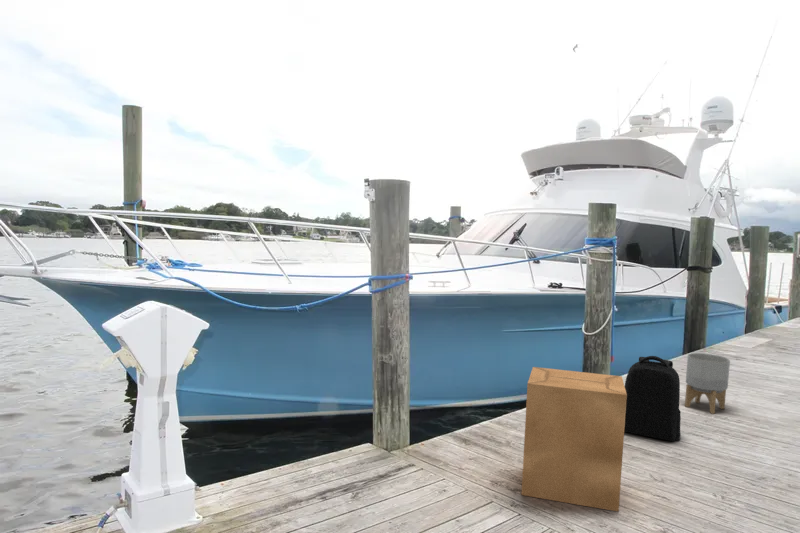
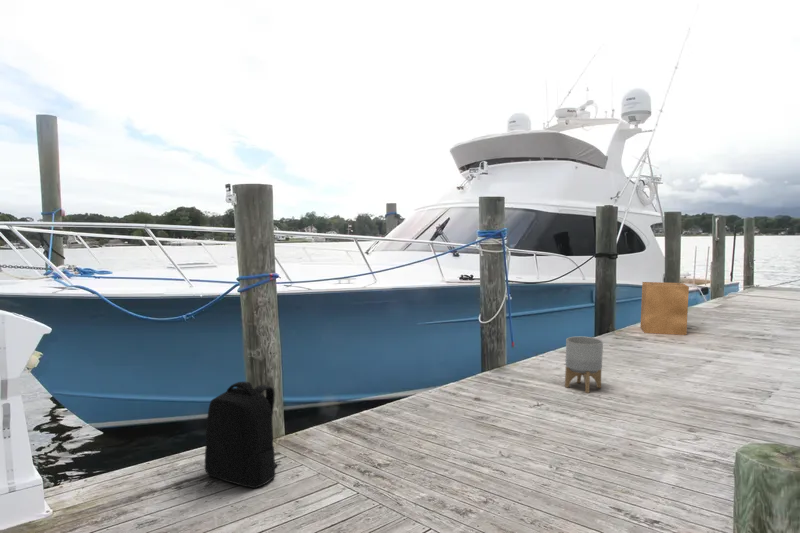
backpack: present [624,356,681,441] -> present [205,382,281,488]
cardboard box: present [522,367,627,511] -> present [640,282,689,335]

